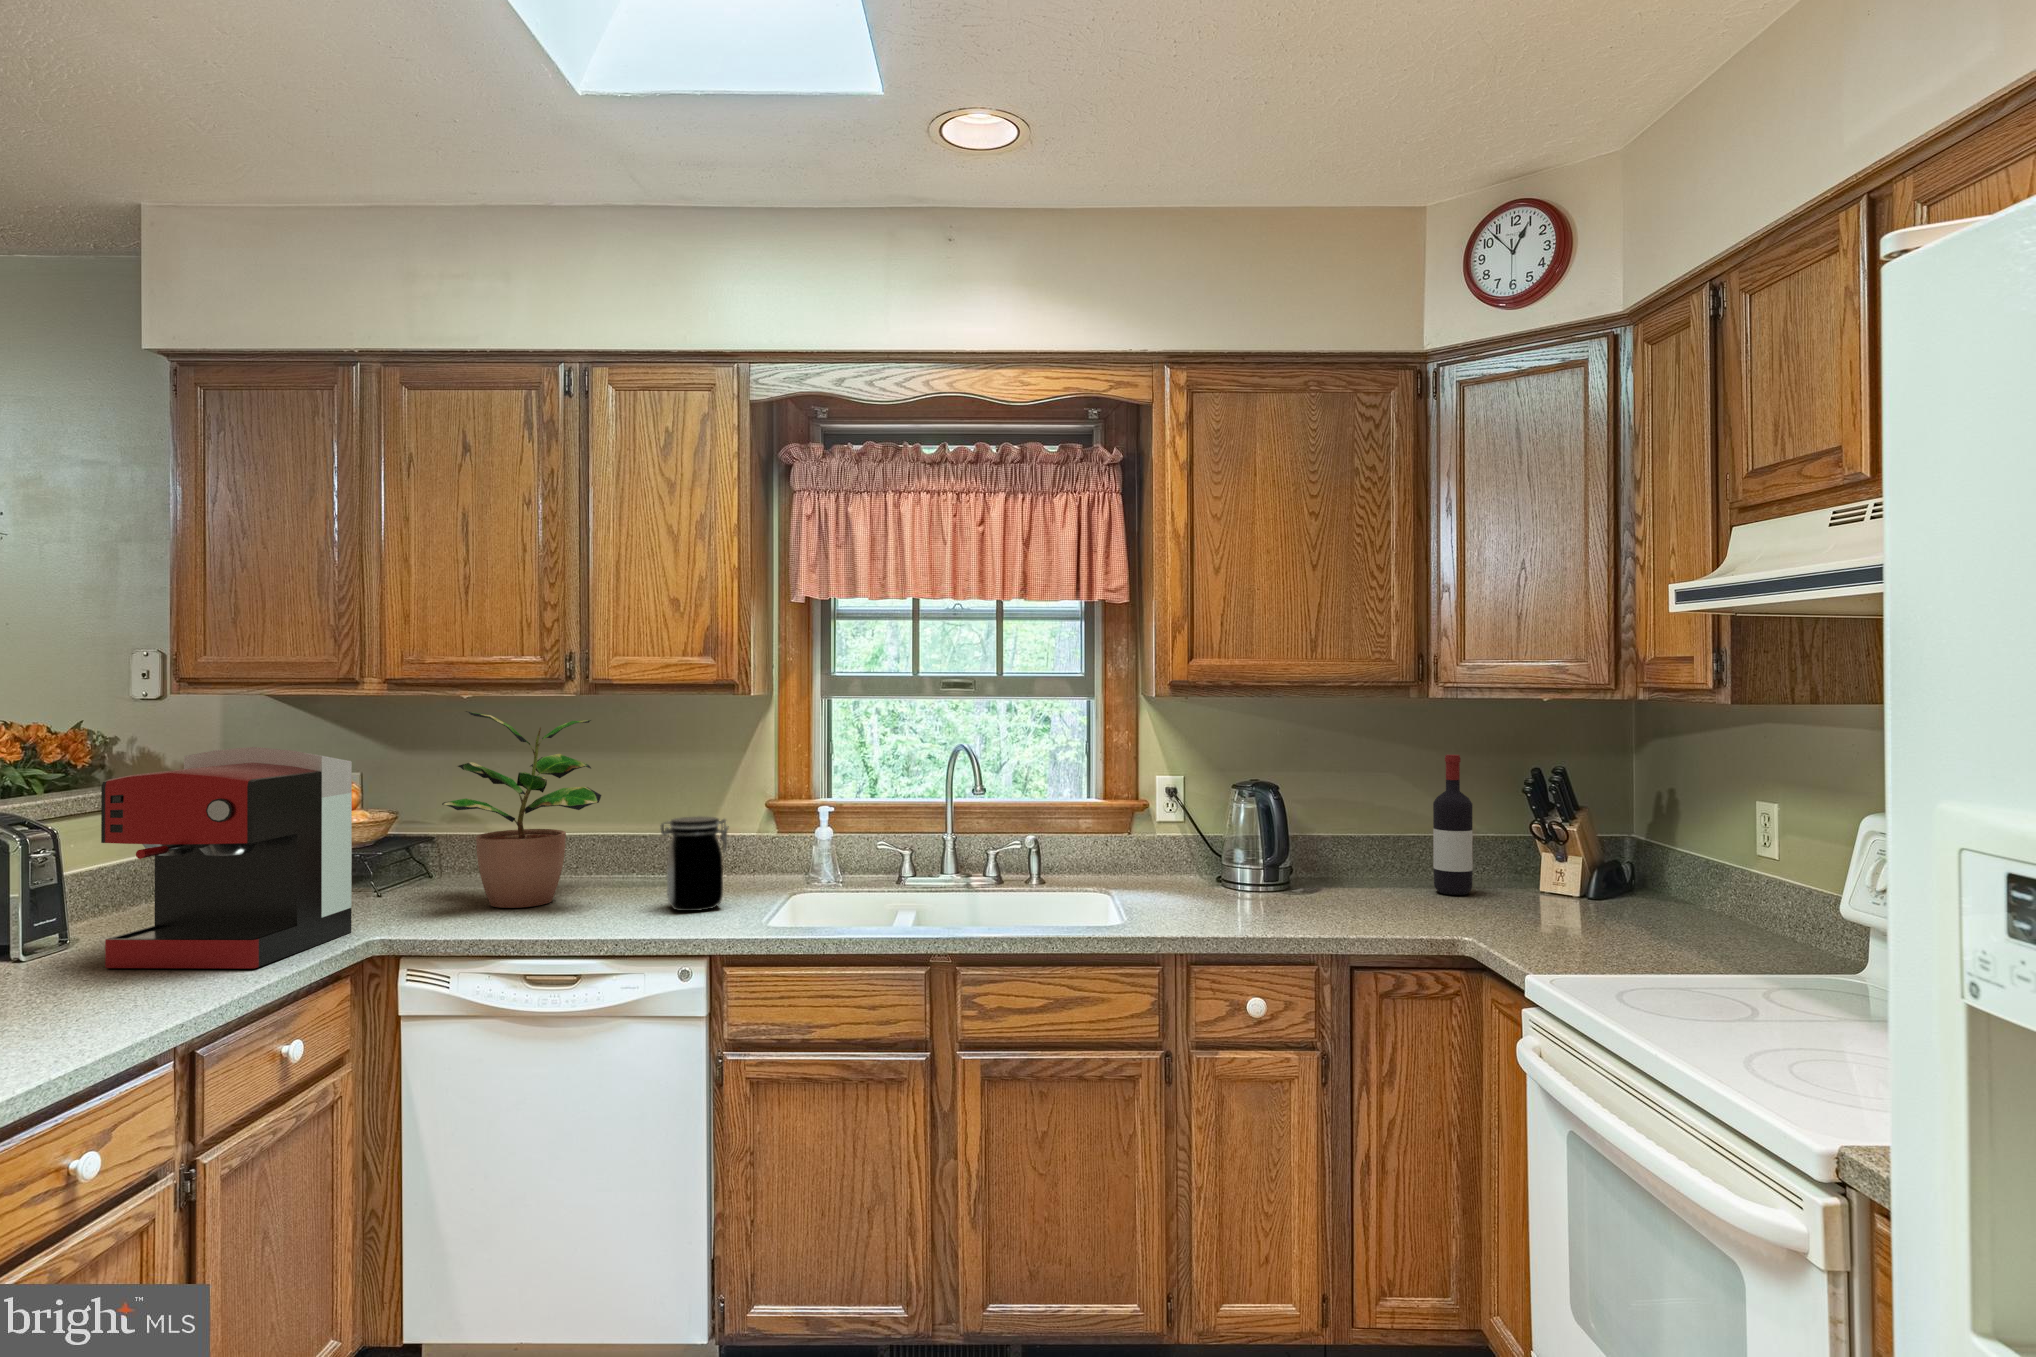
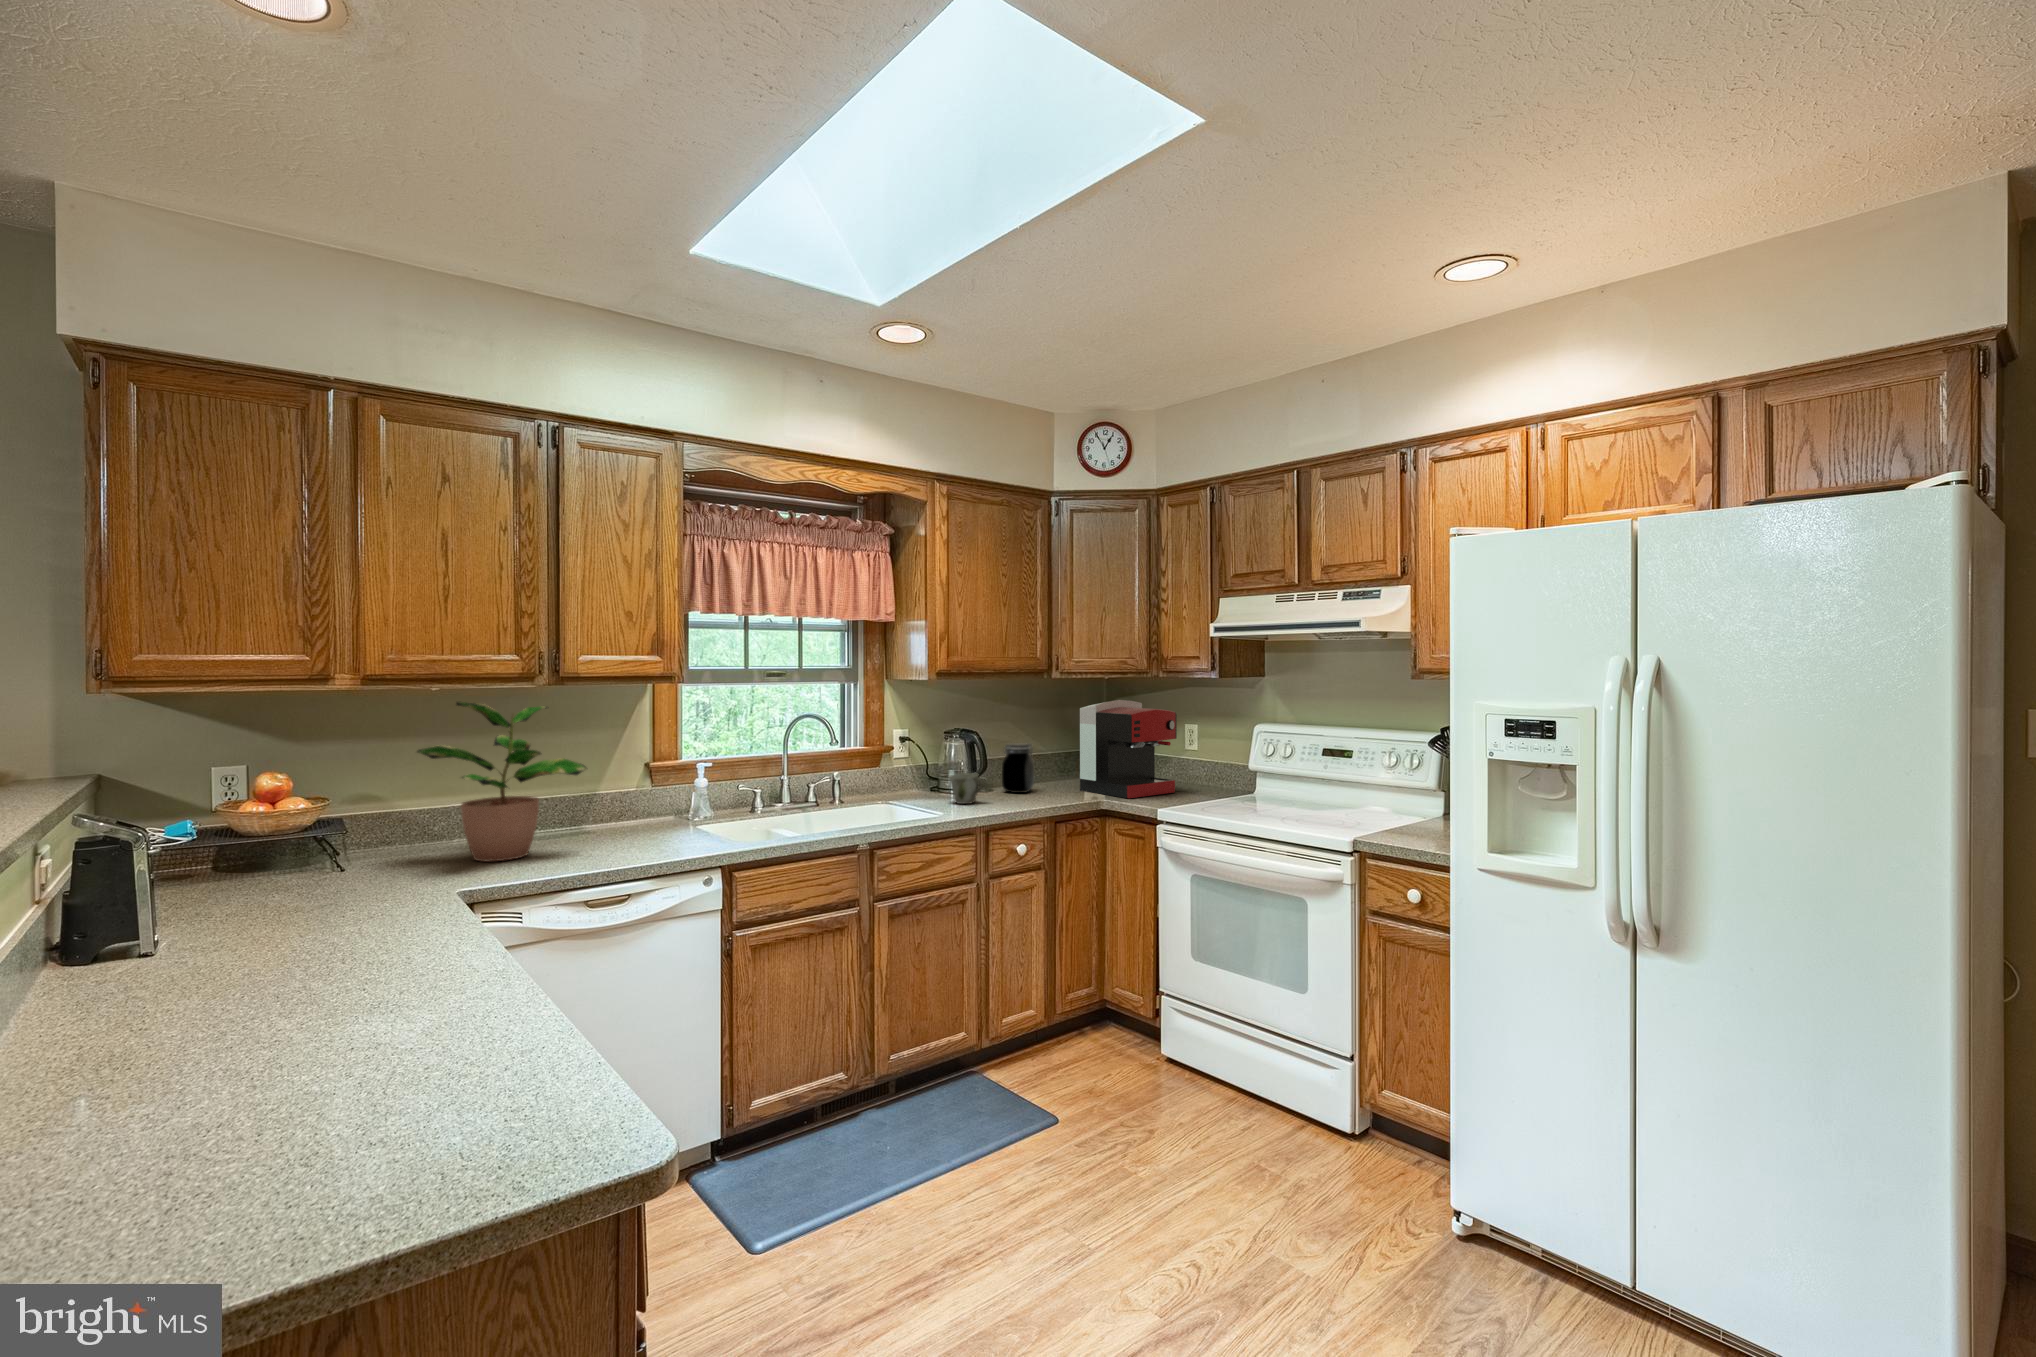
coffee maker: present [101,747,352,968] -> present [1080,700,1177,798]
wine bottle: present [1433,755,1473,895] -> none [1047,710,1067,785]
jar: present [661,816,729,911] -> present [1002,743,1034,793]
mug: none [1183,855,1247,909] -> present [949,773,988,804]

